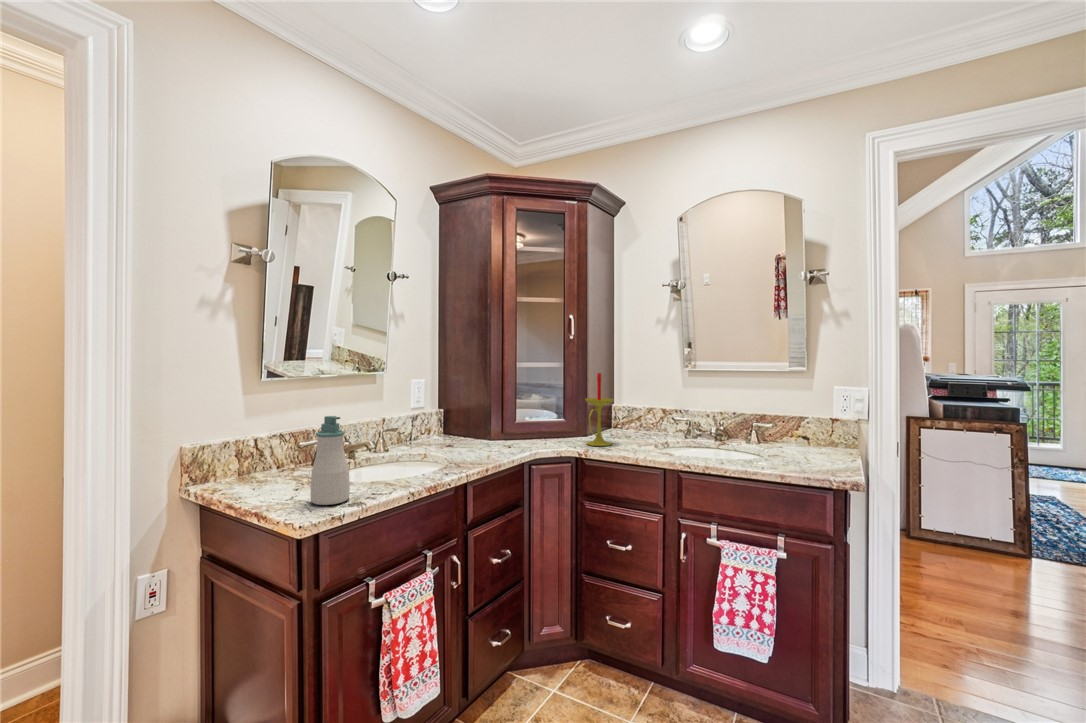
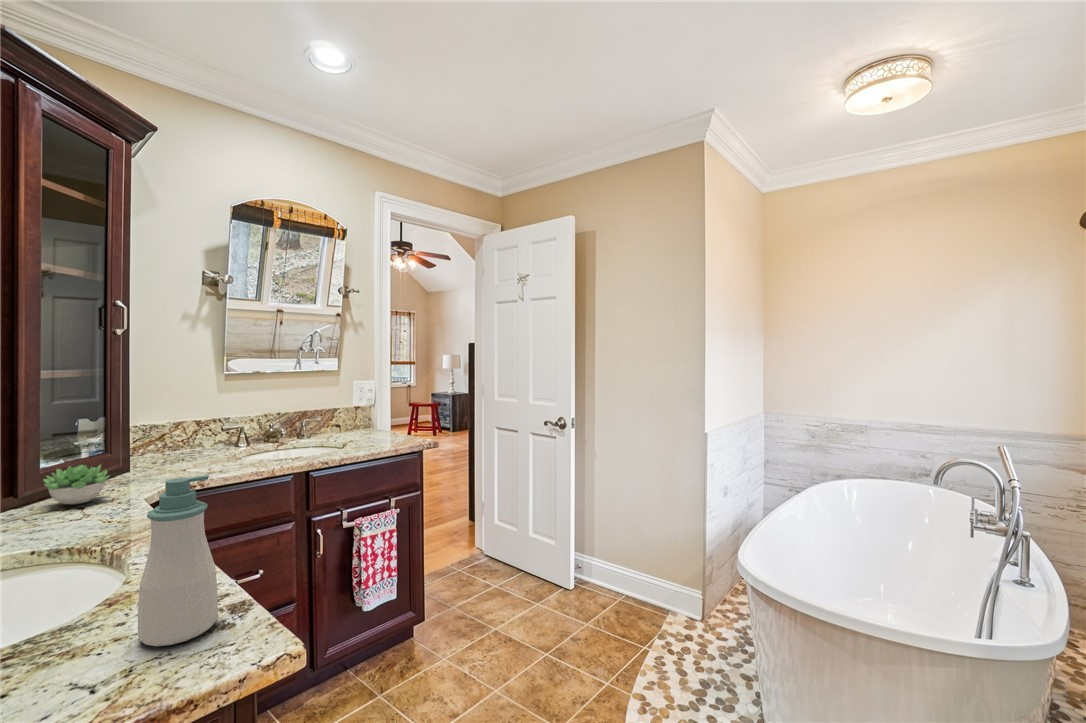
candle: present [586,373,613,446] -> none [156,380,201,477]
succulent plant: none [504,421,539,445] -> present [43,465,109,504]

